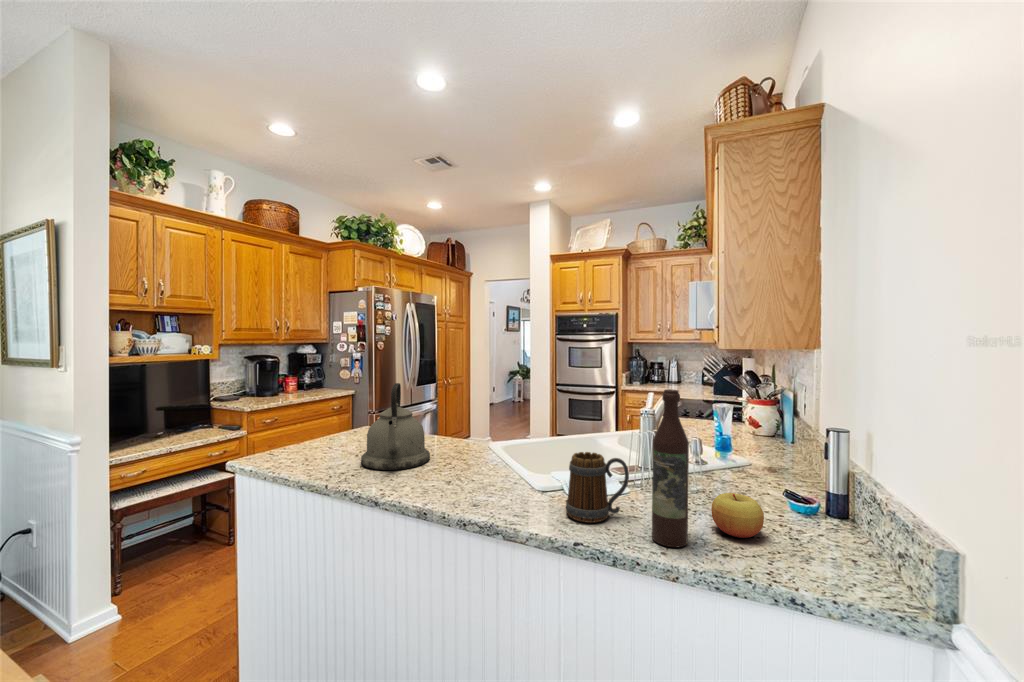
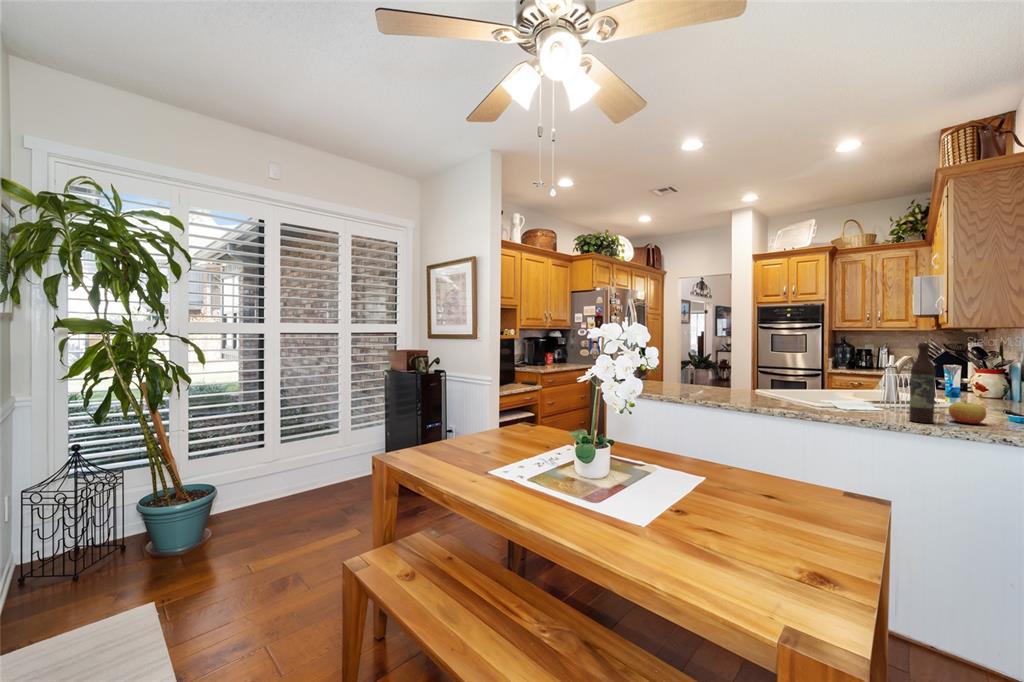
kettle: present [361,383,430,470] -> none [685,348,728,396]
mug: present [566,452,629,523] -> none [846,380,890,415]

